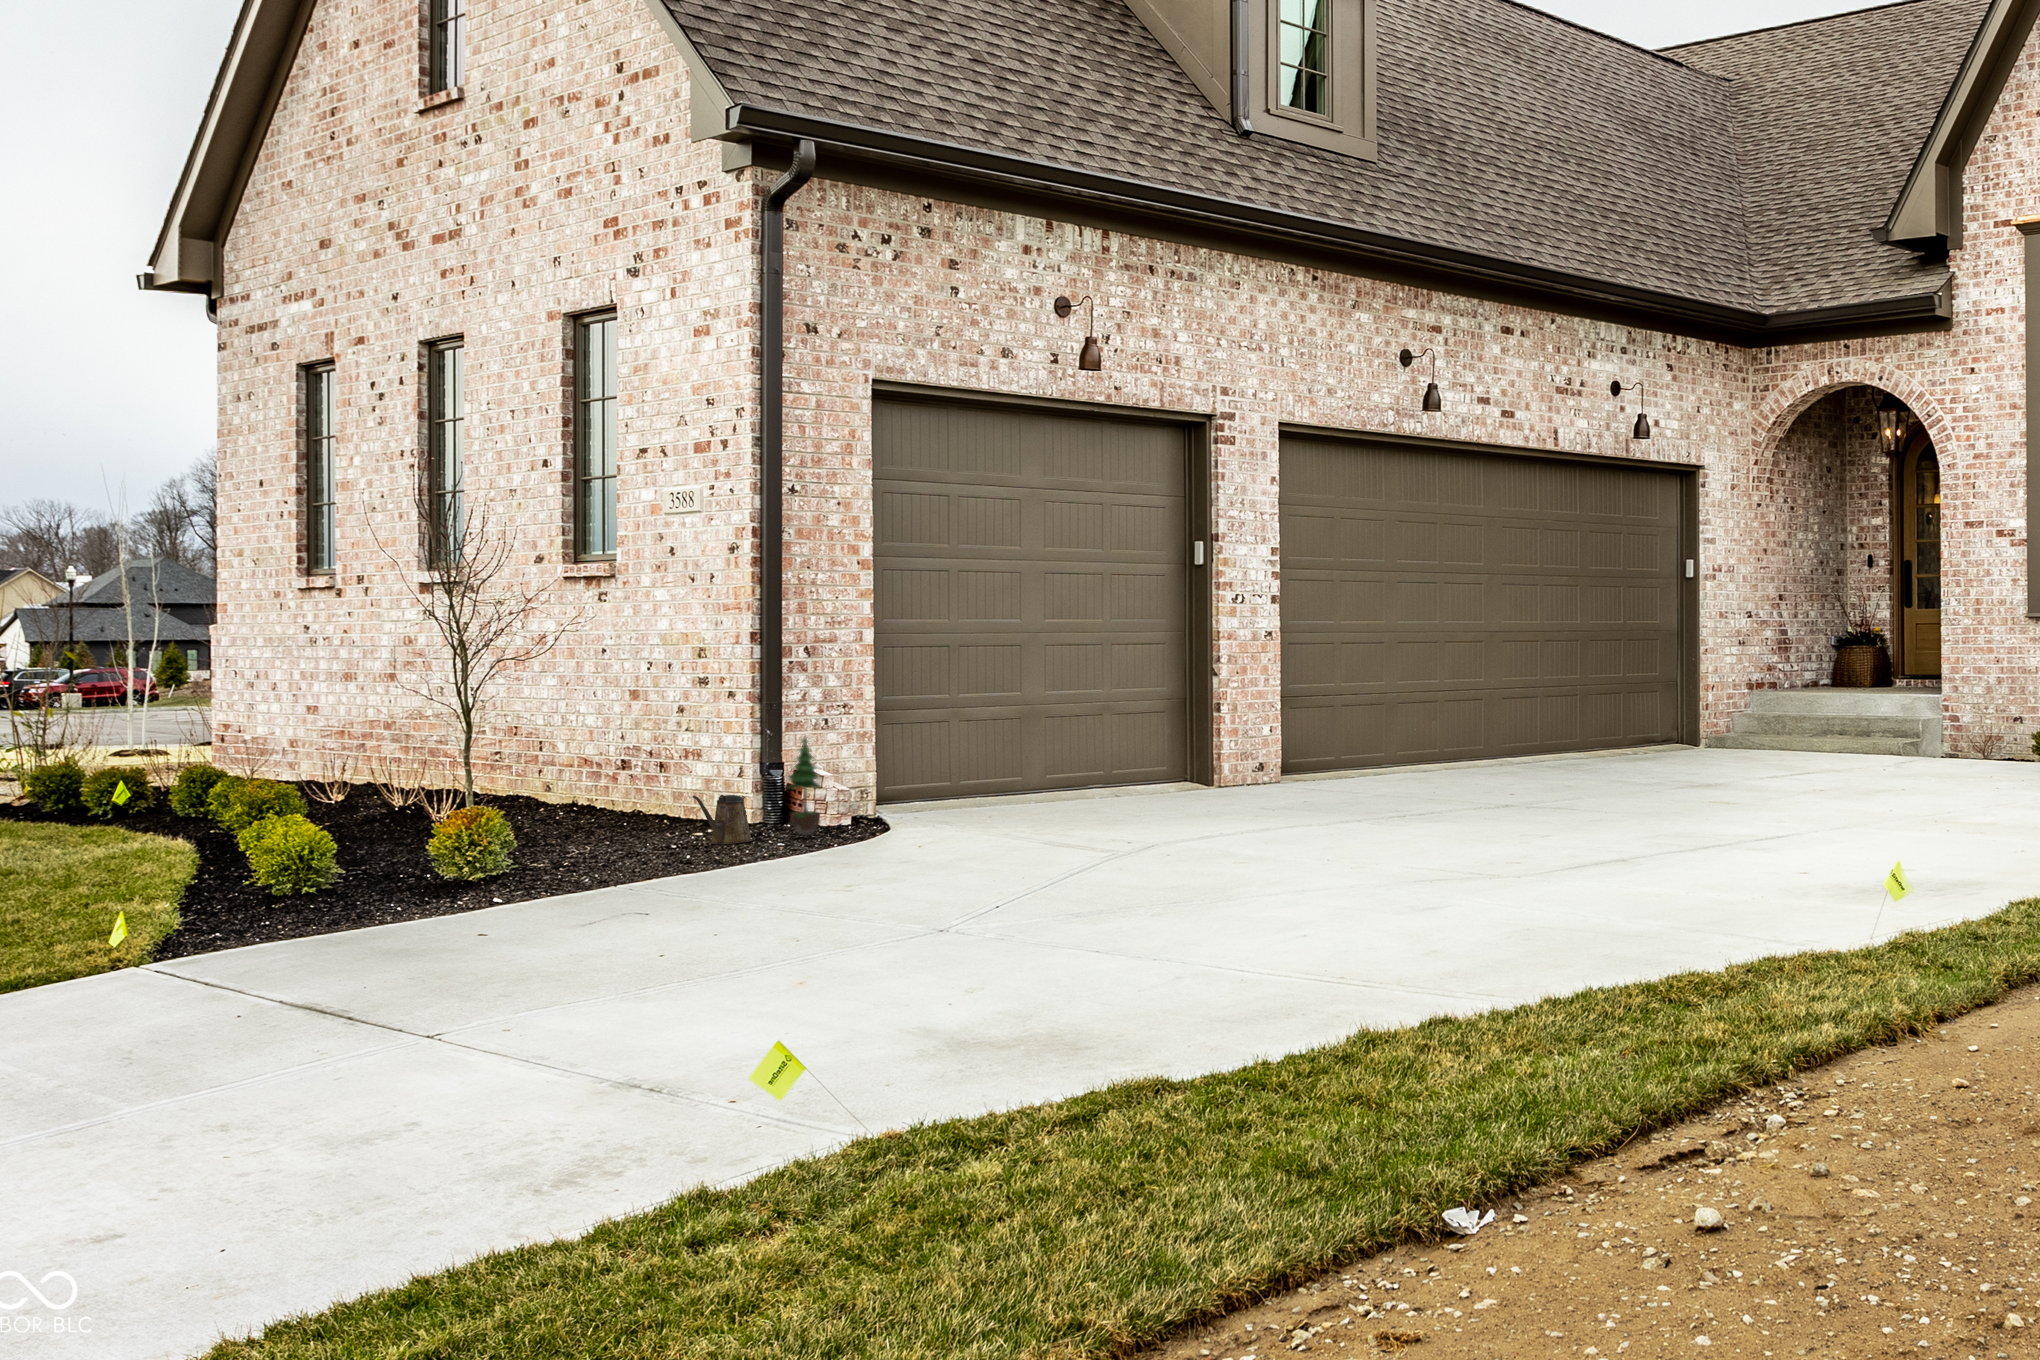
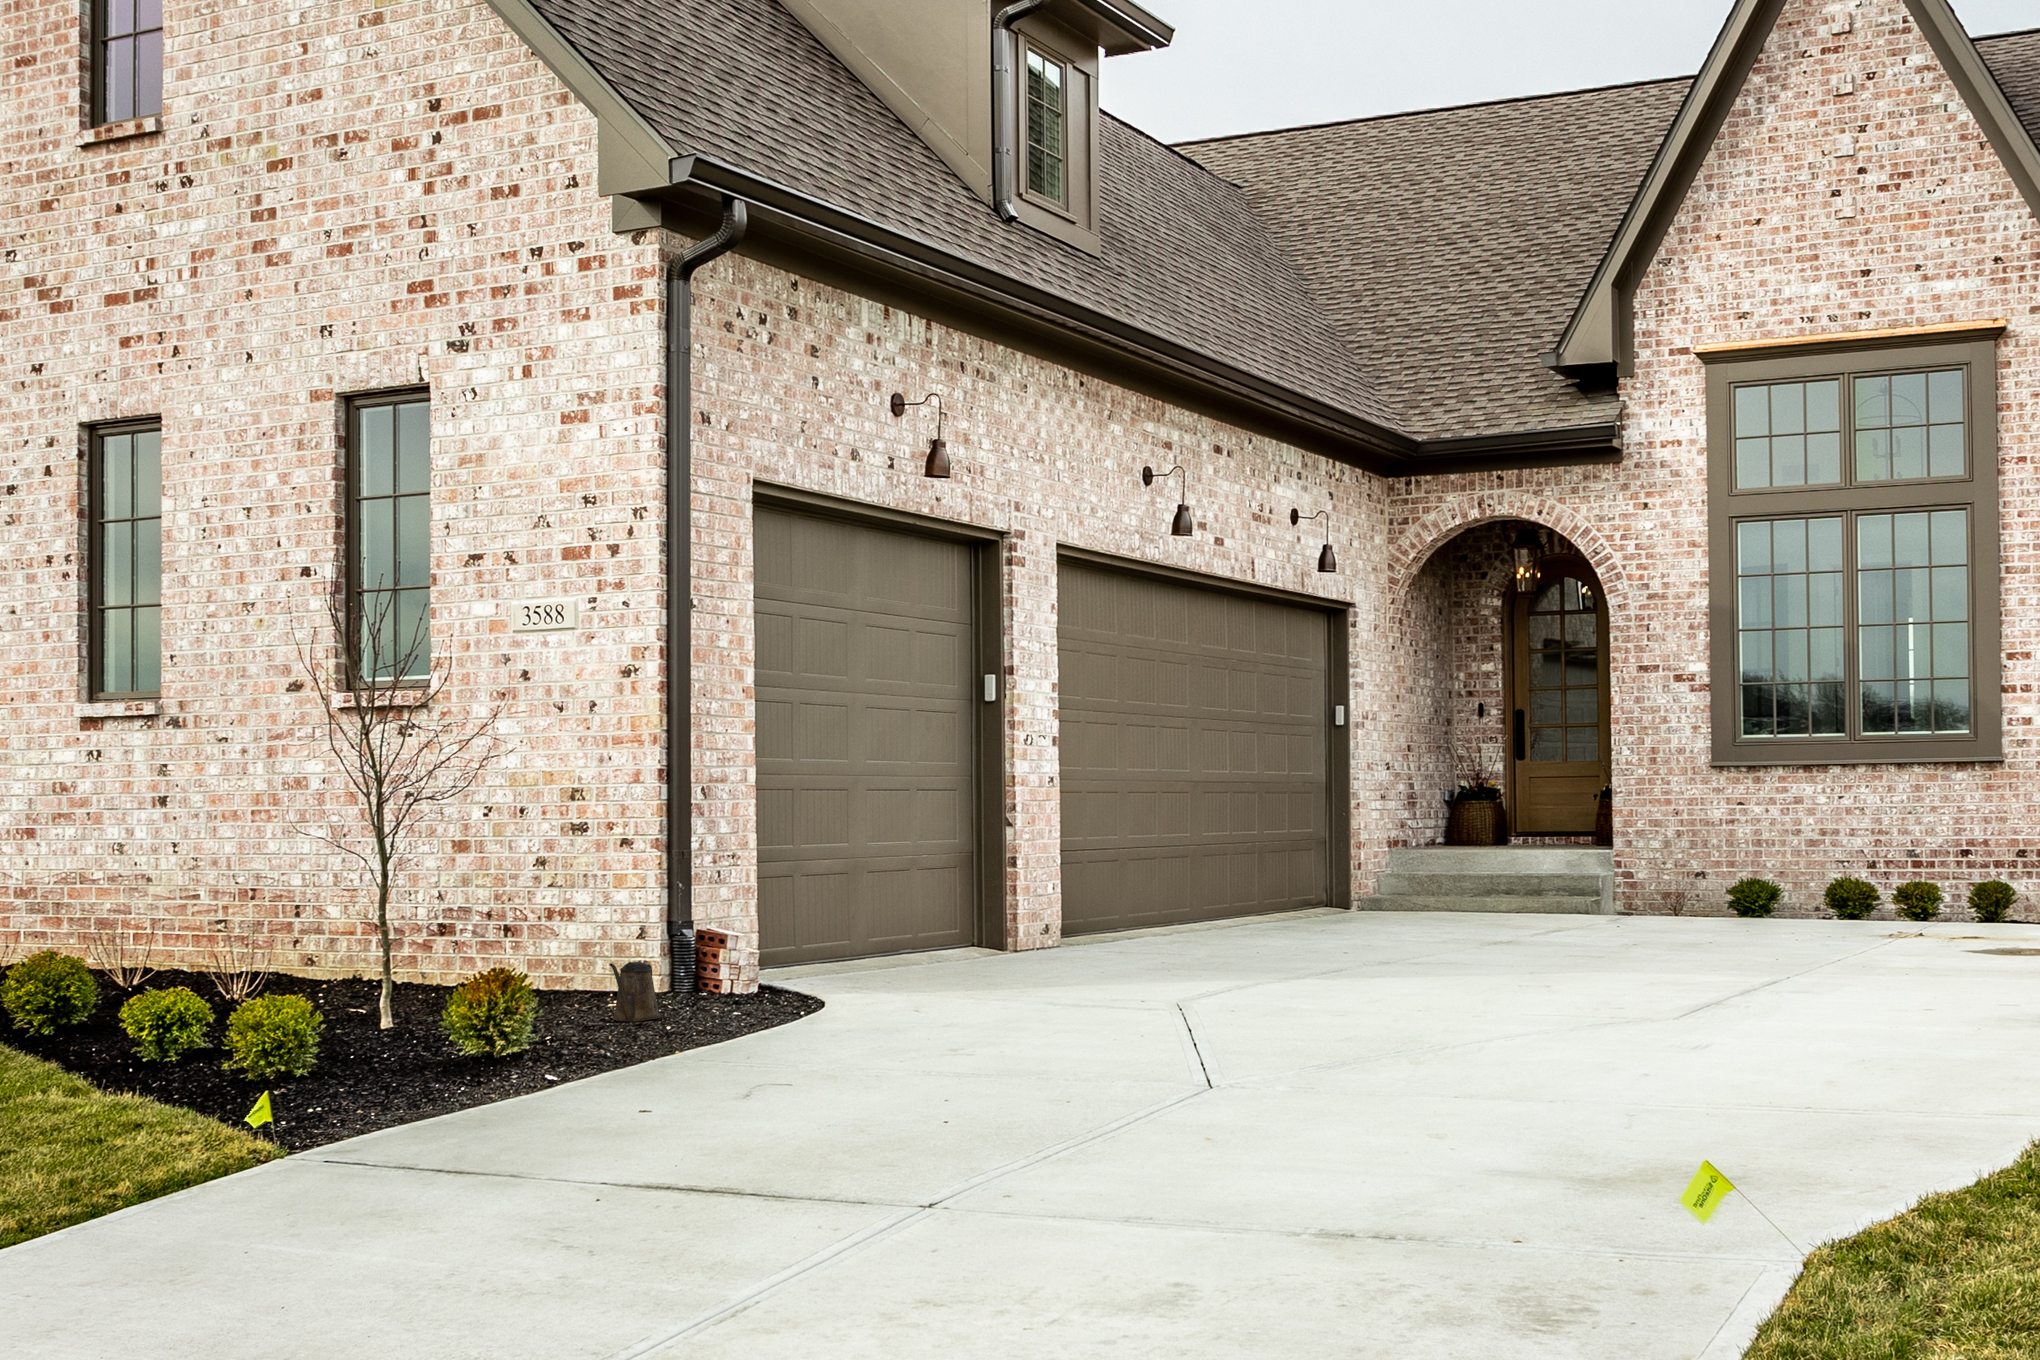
potted tree: present [789,737,821,837] -> none [693,889,736,1012]

